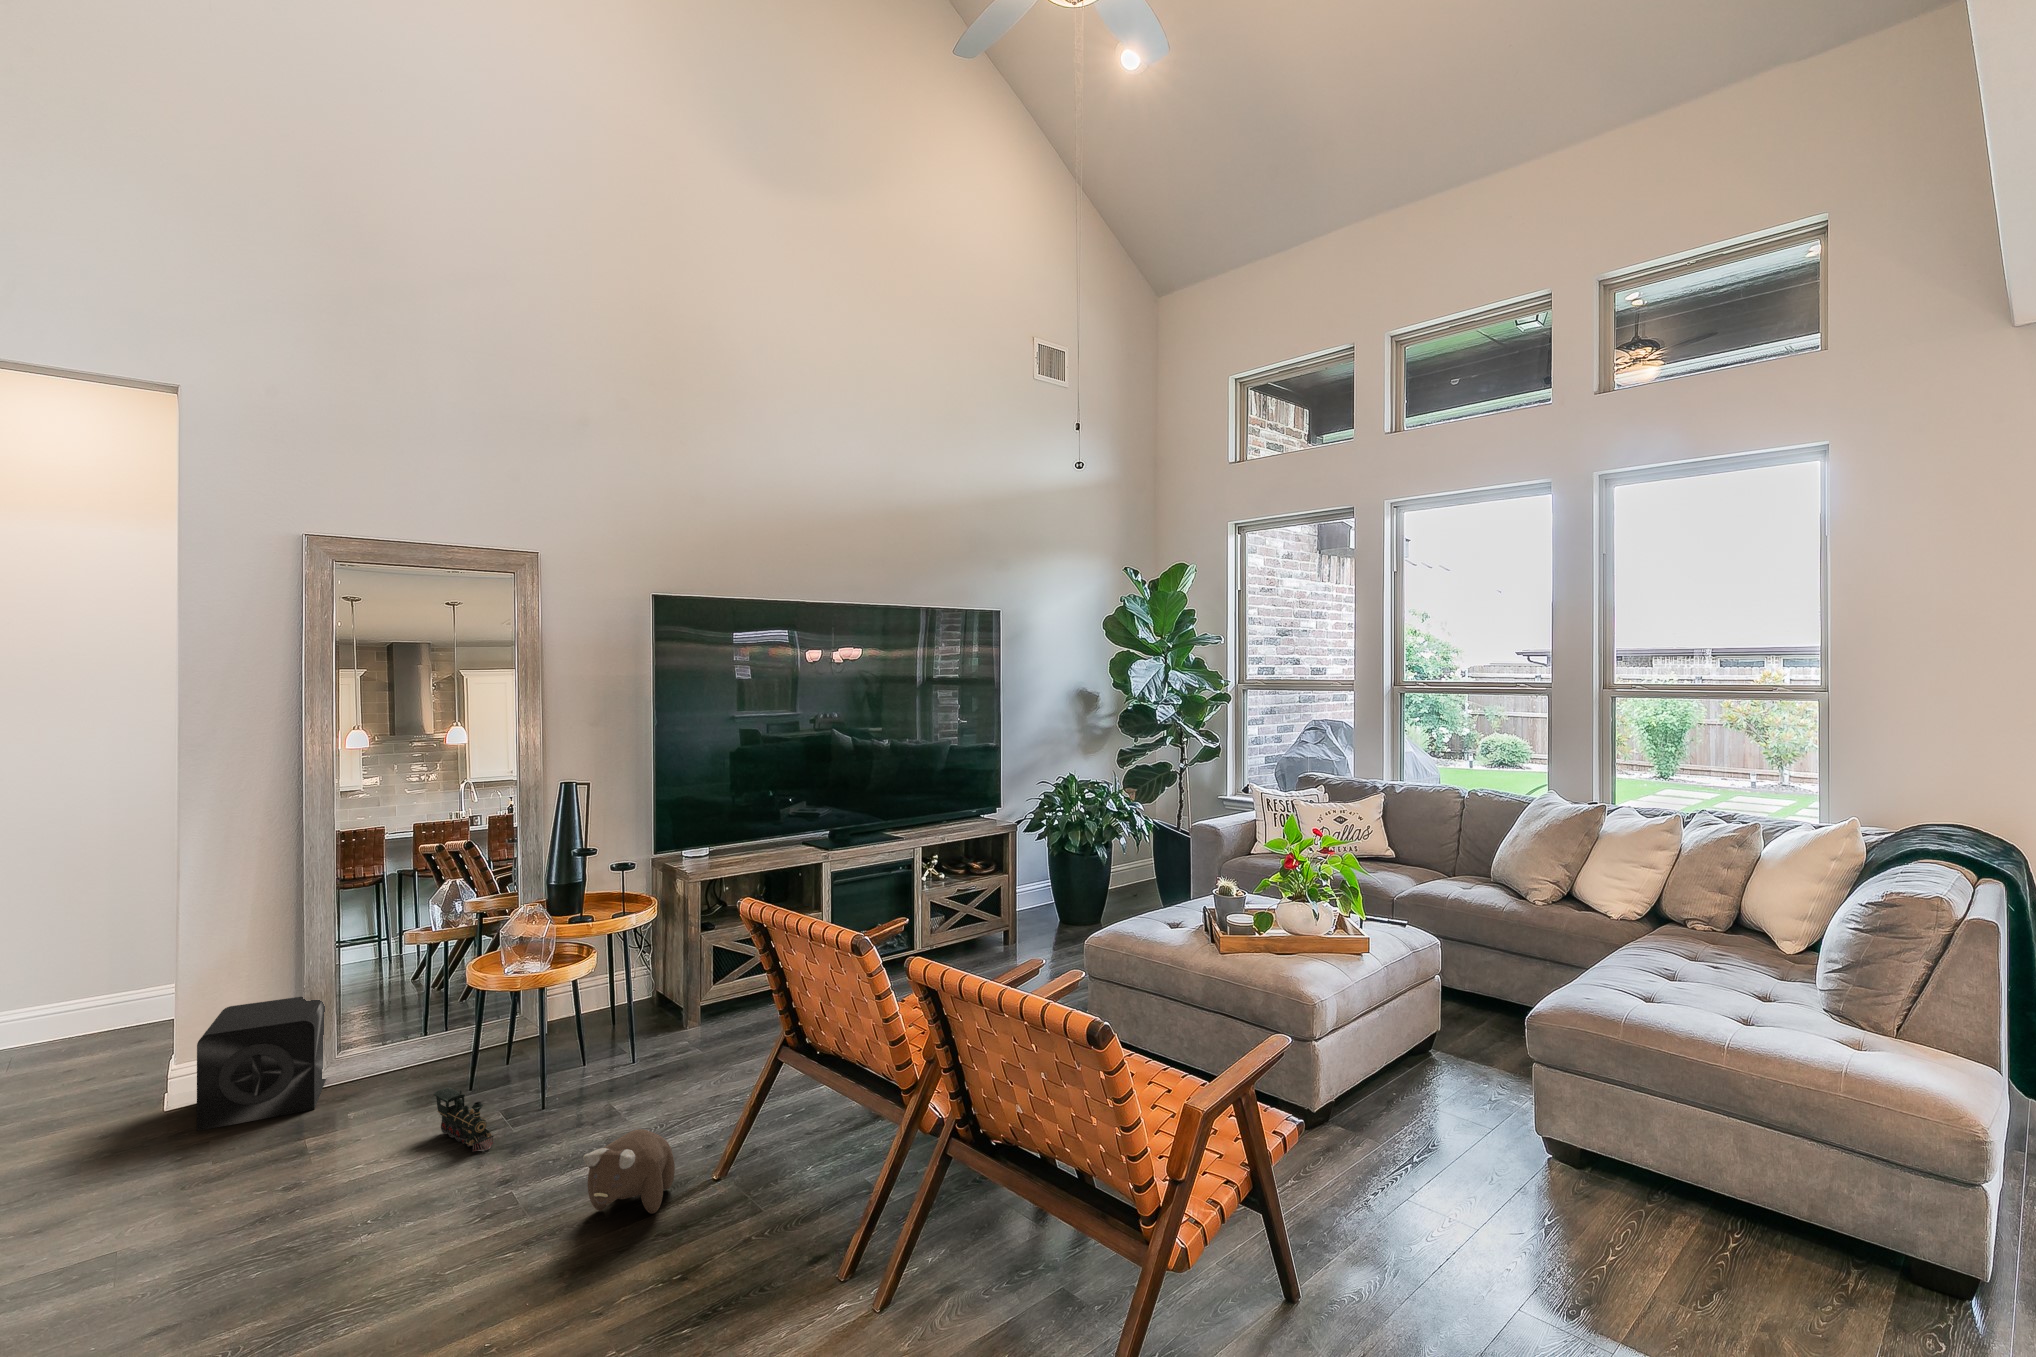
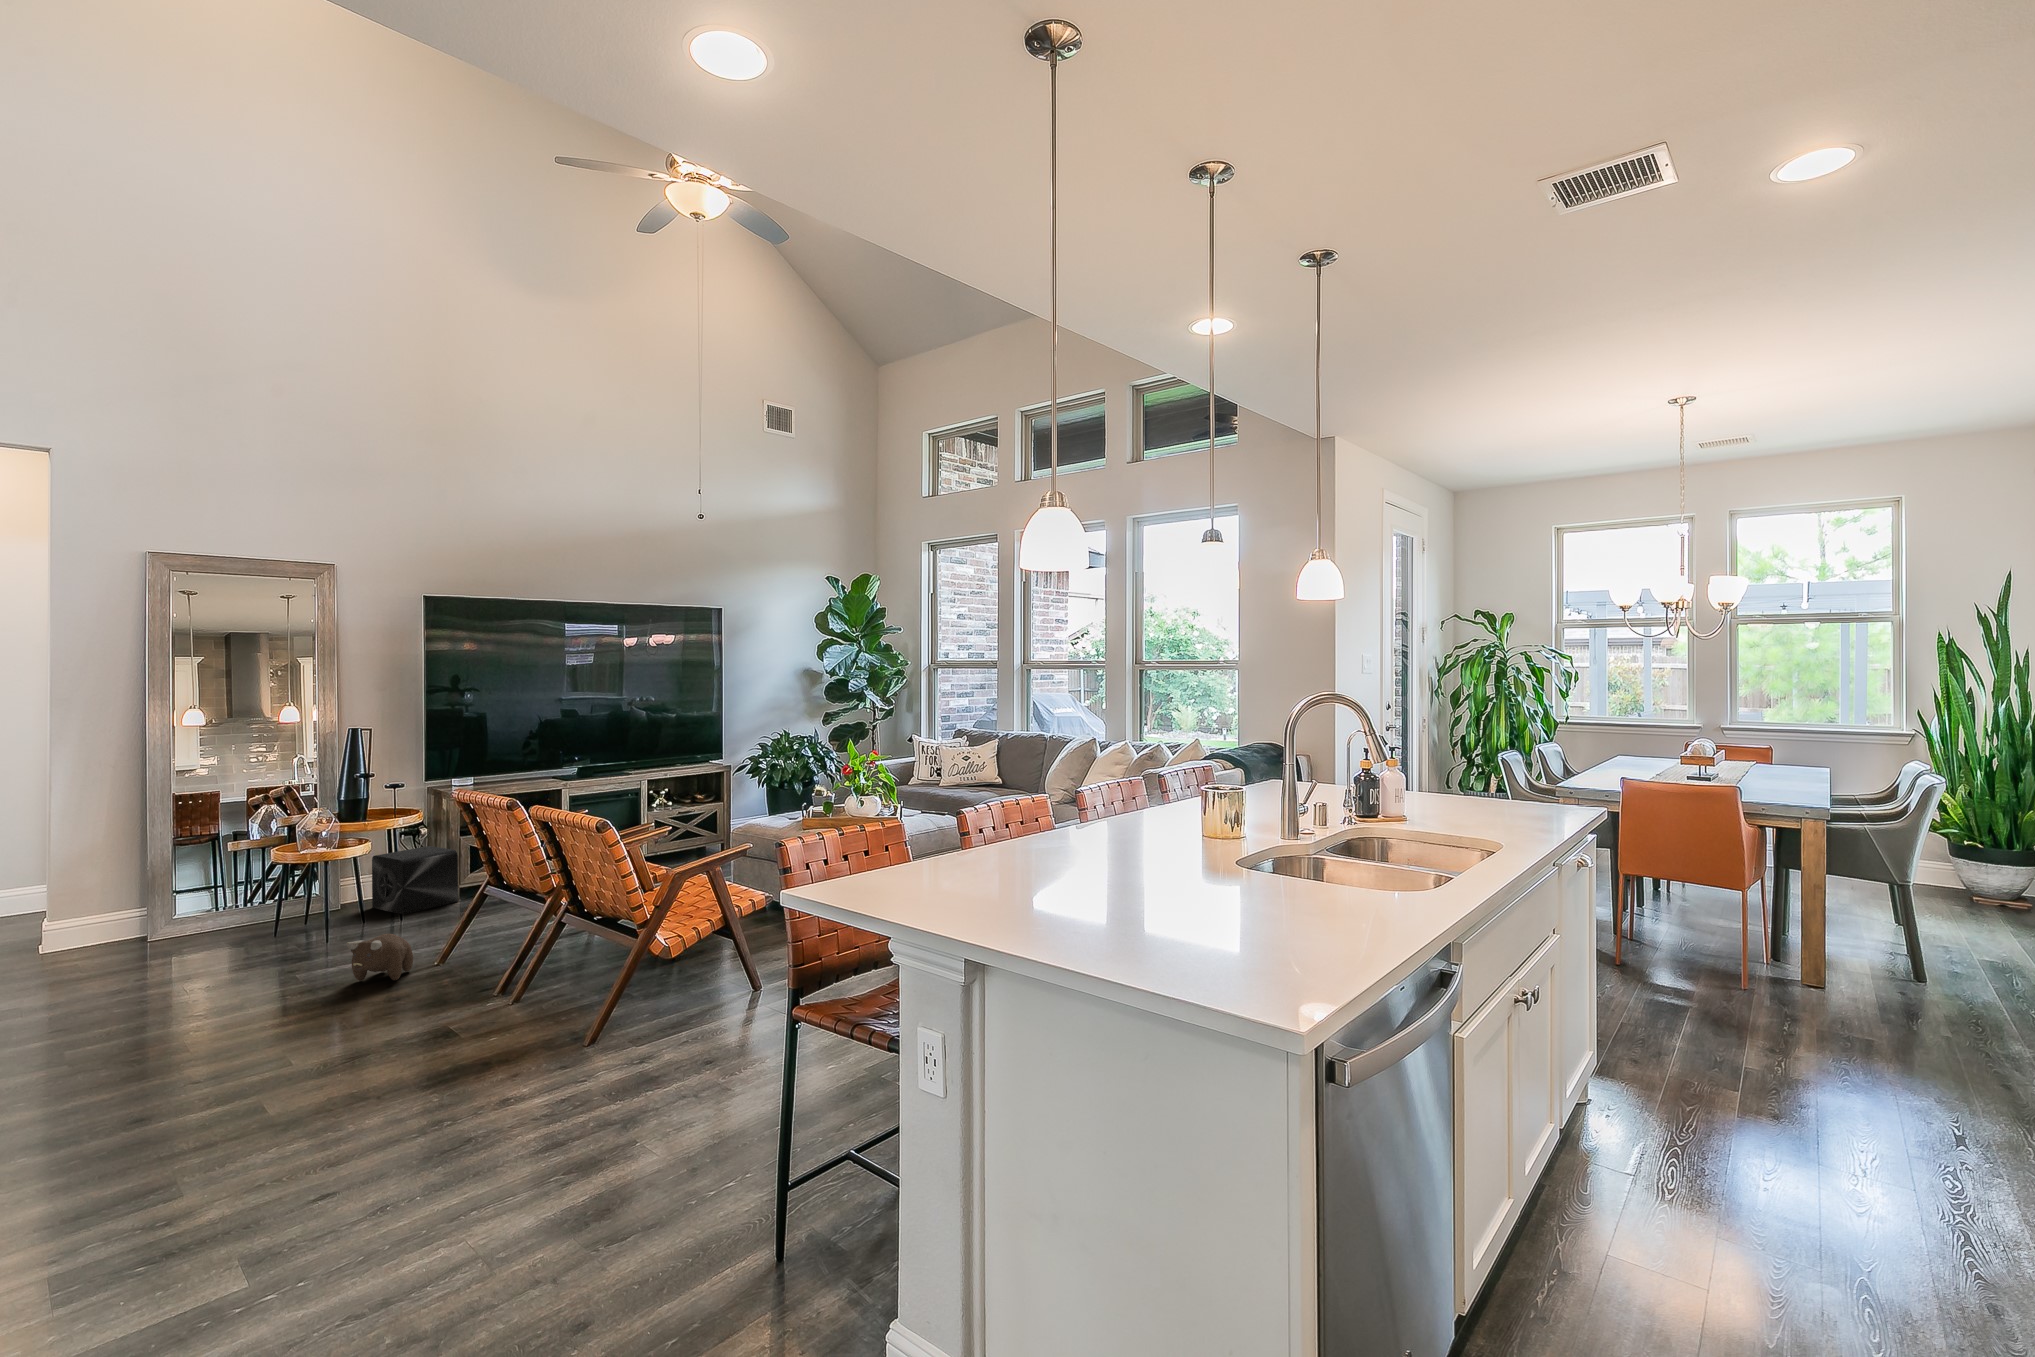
speaker: present [197,997,326,1131] -> present [372,846,458,915]
toy train: present [433,1088,494,1151] -> none [249,927,292,962]

